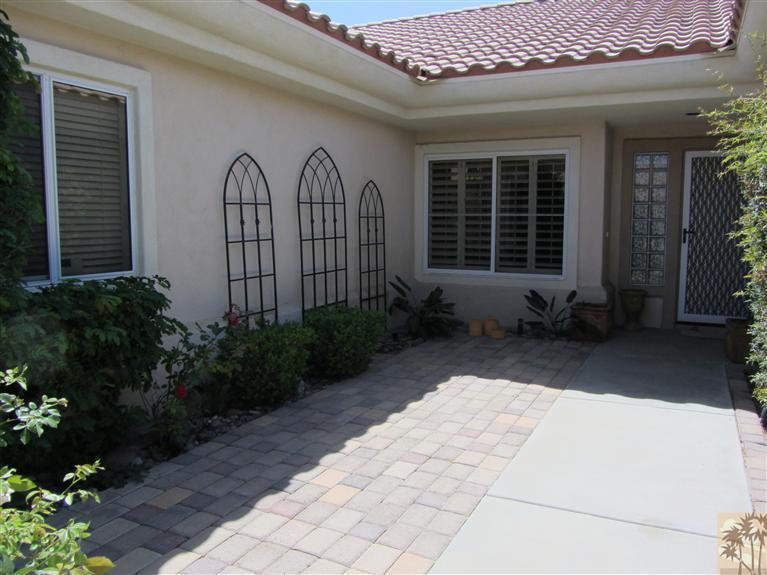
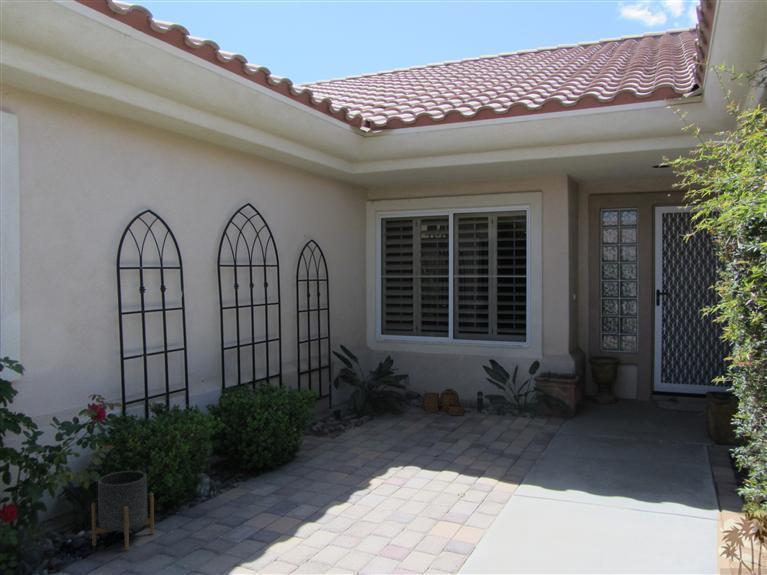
planter: none [222,369,269,429] -> present [91,471,154,550]

